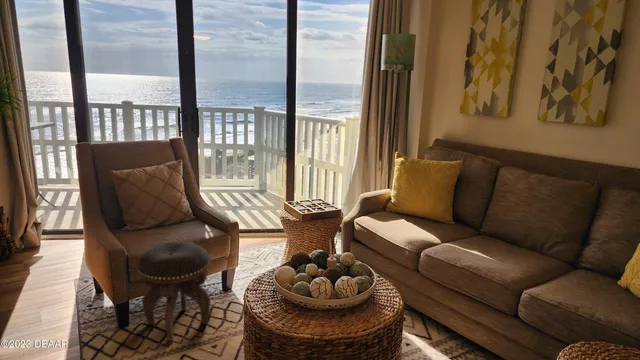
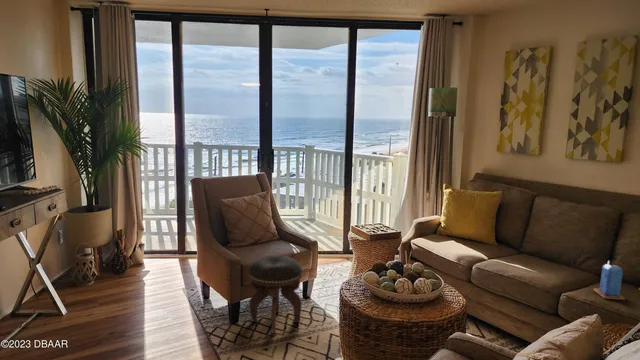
candle: none [566,250,605,300] -> present [594,261,625,300]

